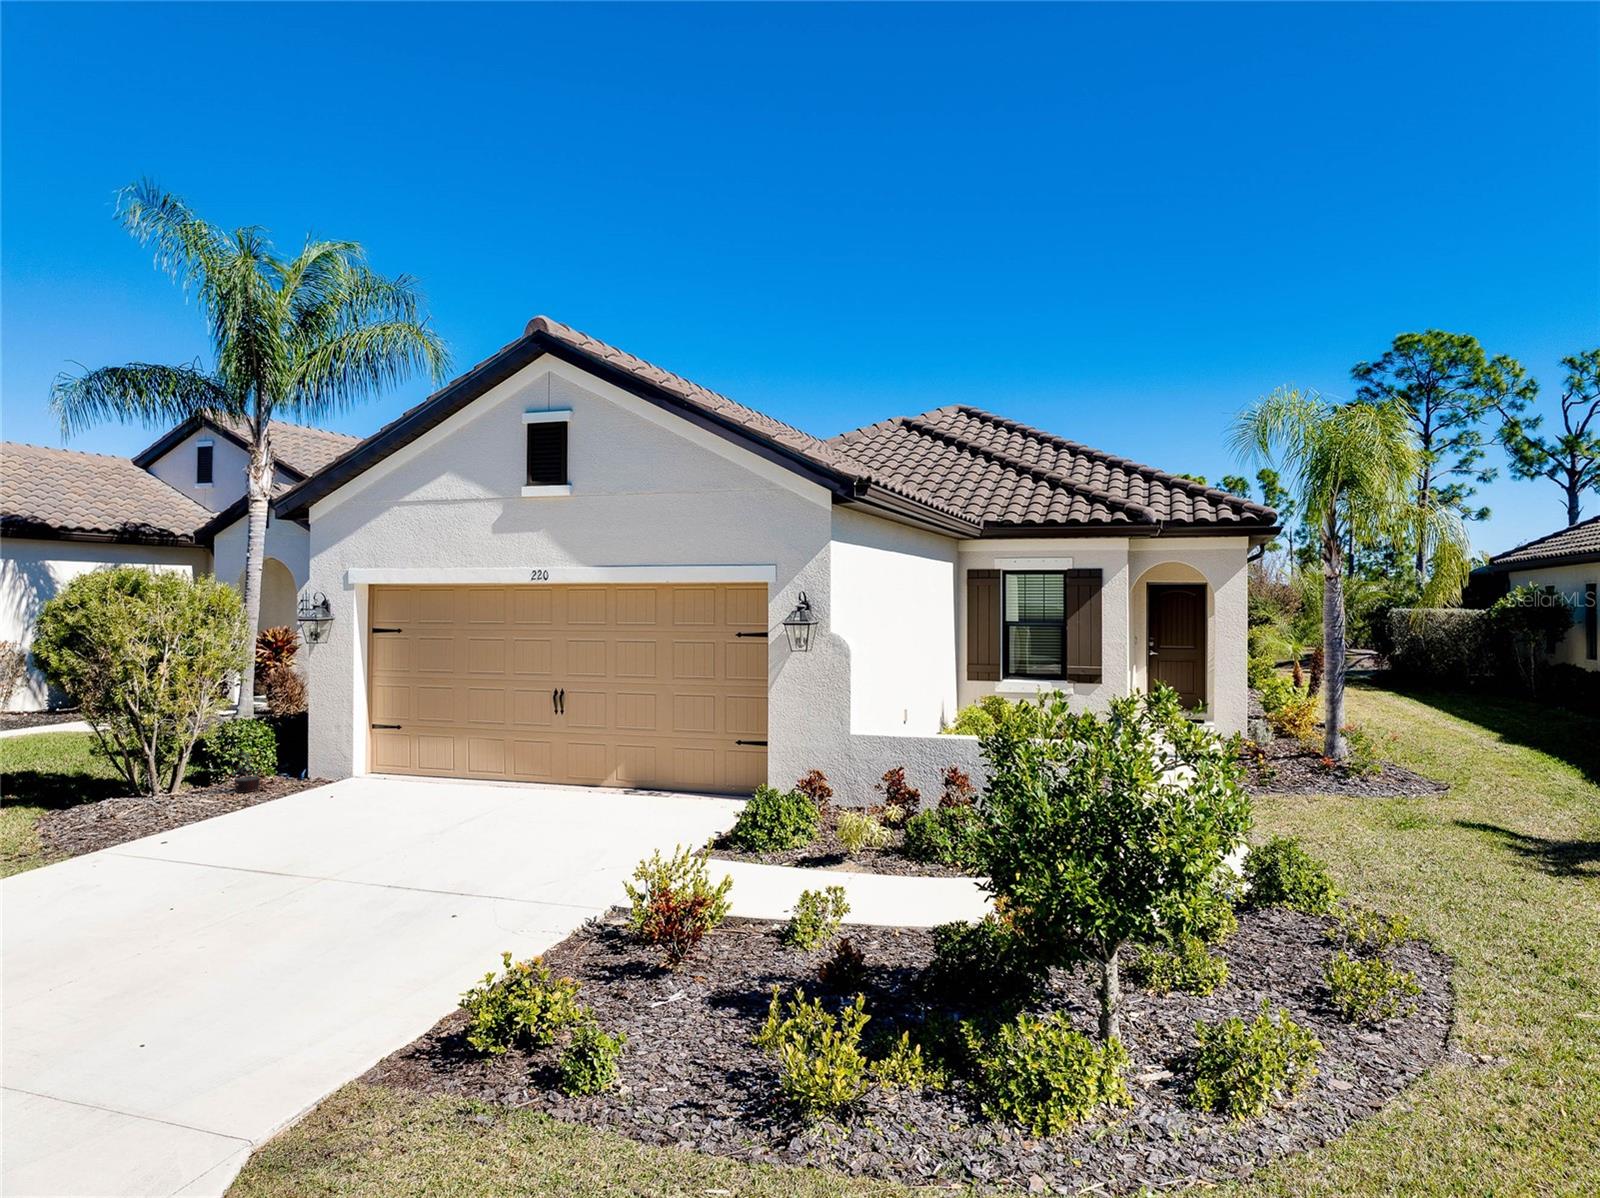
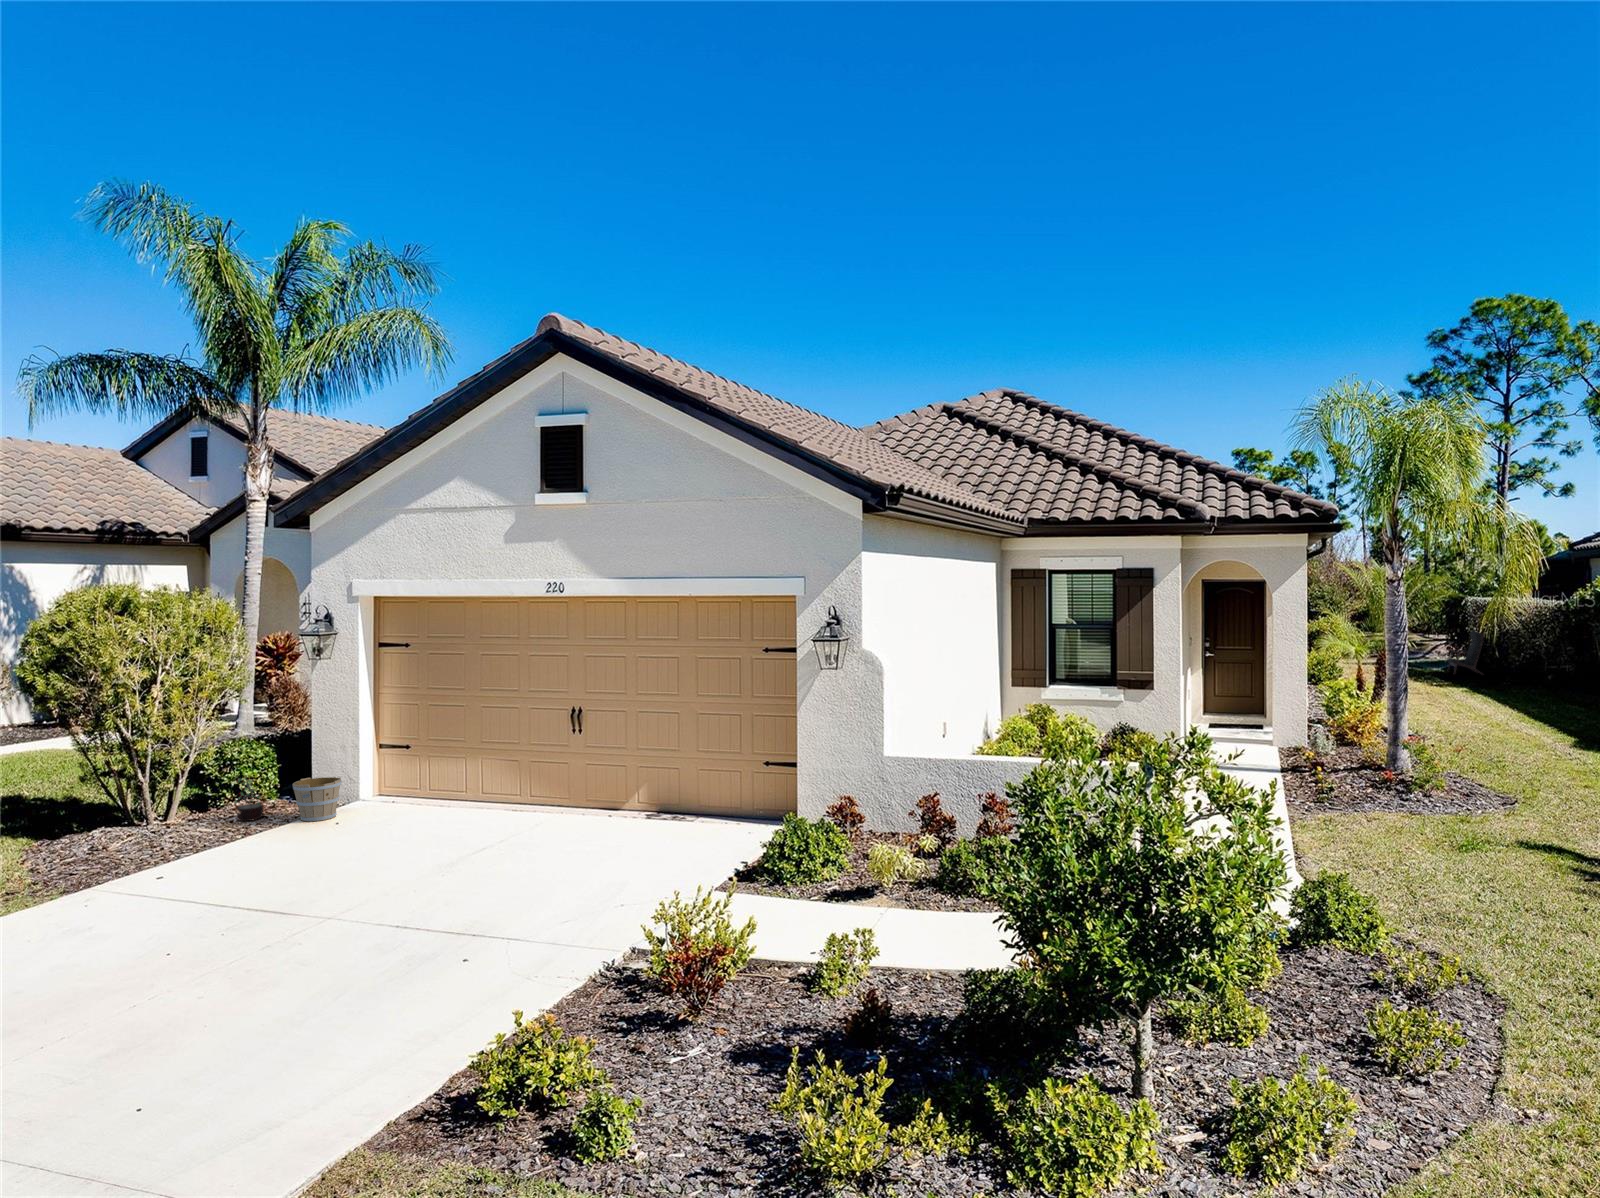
lounge chair: none [1365,644,1400,683] -> present [1447,632,1483,674]
wooden bucket: none [289,752,337,794] -> present [293,777,342,822]

